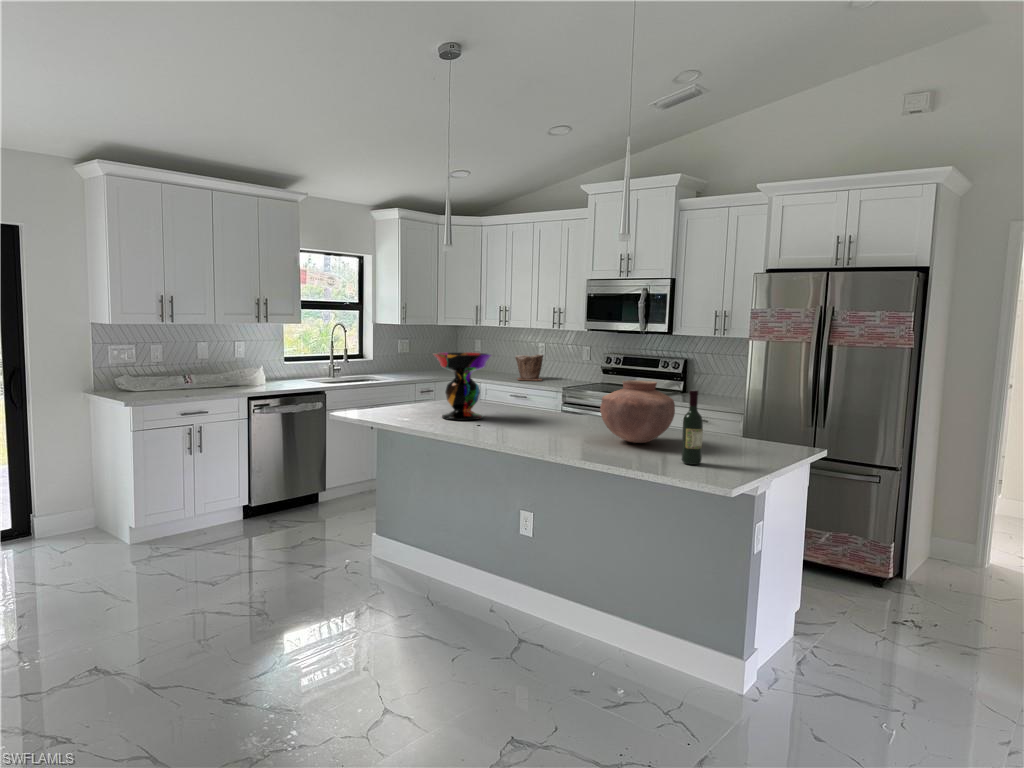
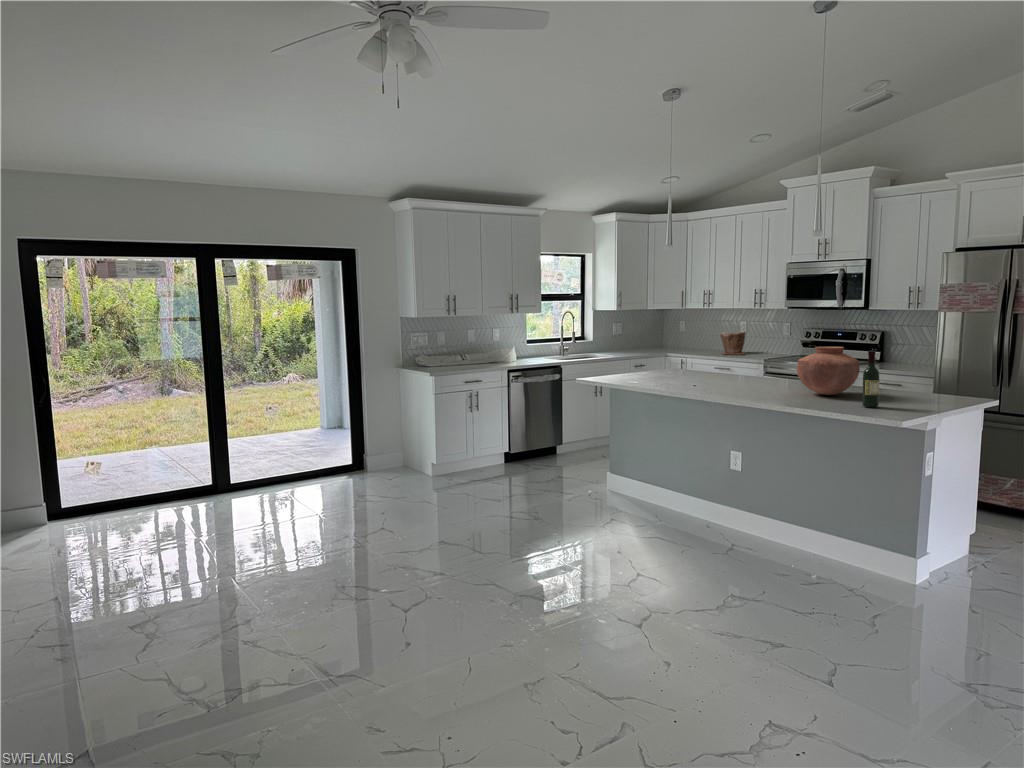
decorative bowl: present [433,352,492,420] -> none [659,329,707,382]

